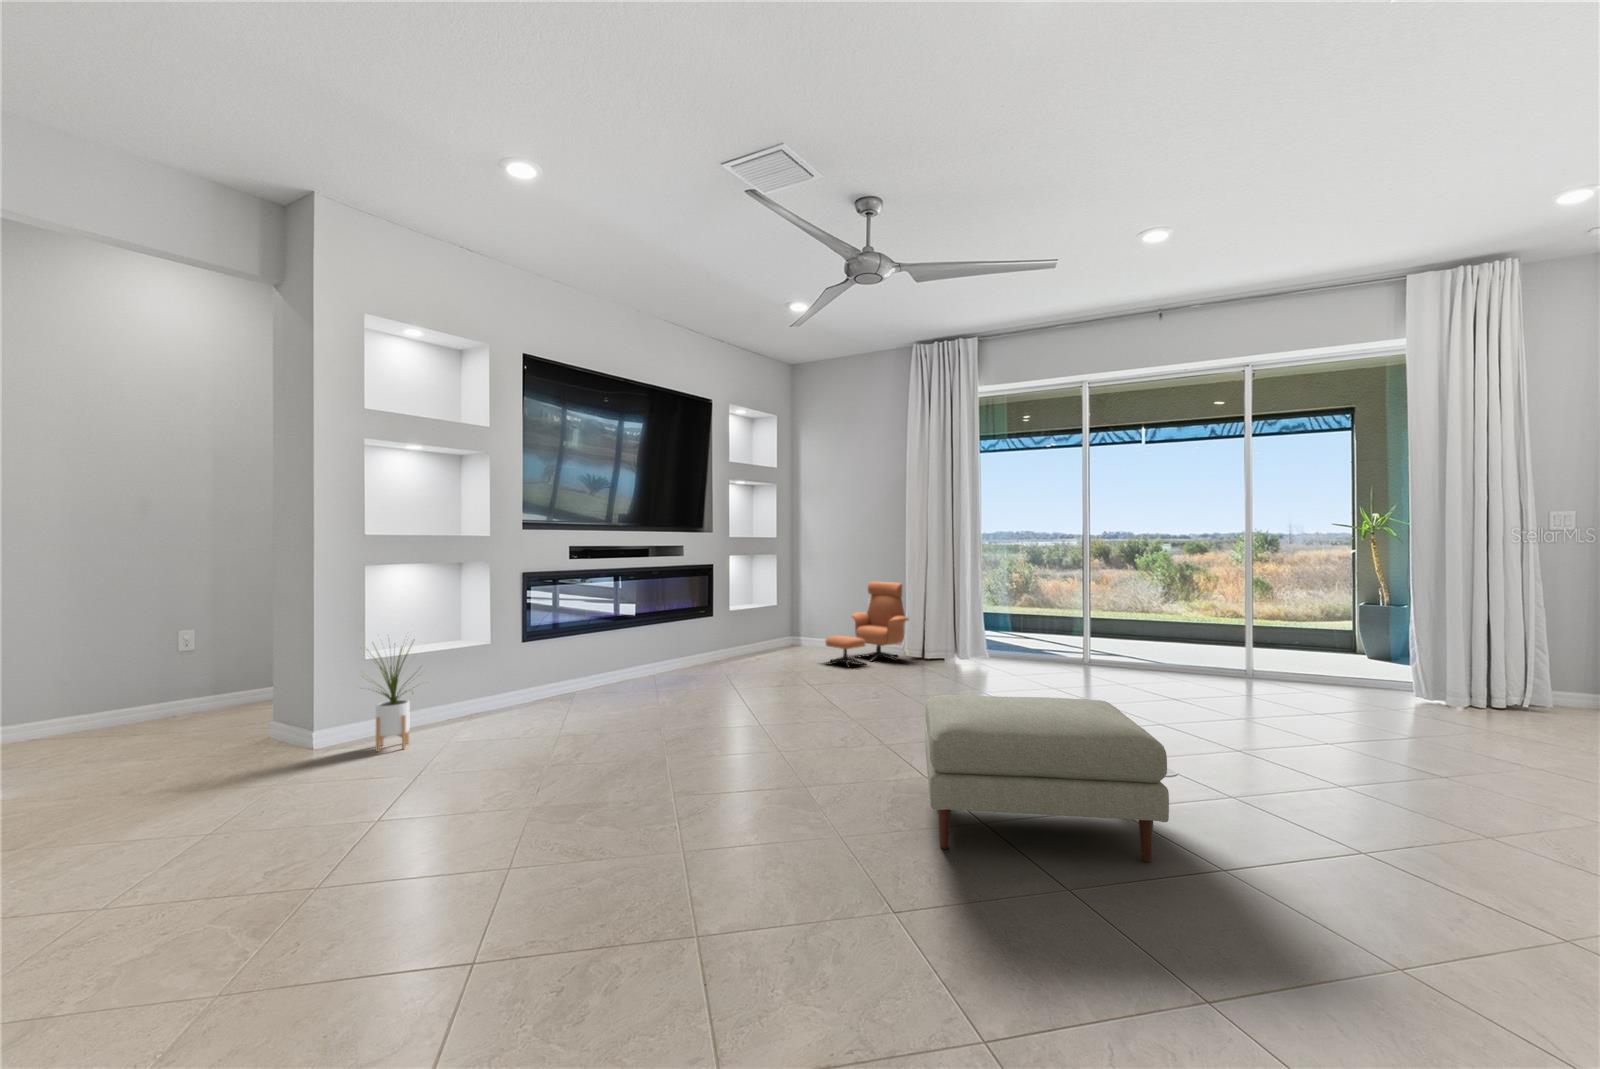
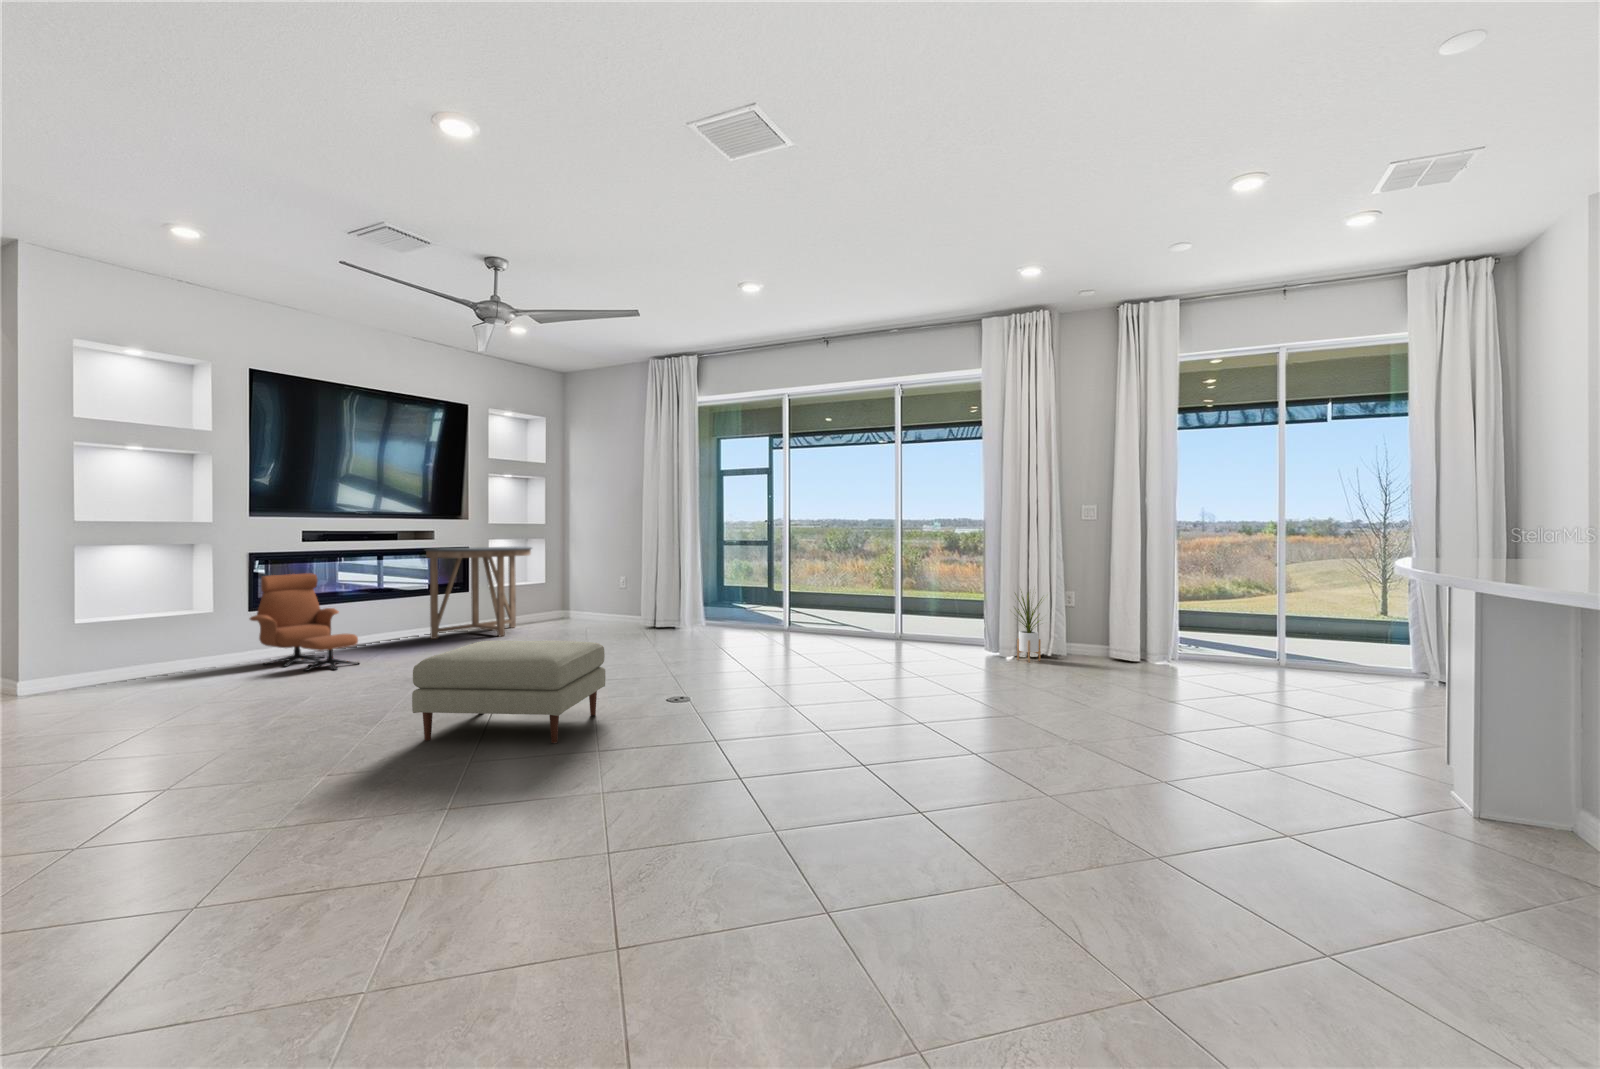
console table: none [676,563,782,671] -> present [425,547,532,639]
lounge chair: present [826,582,908,667] -> present [250,573,359,671]
house plant: present [374,648,410,752] -> present [1015,592,1043,662]

